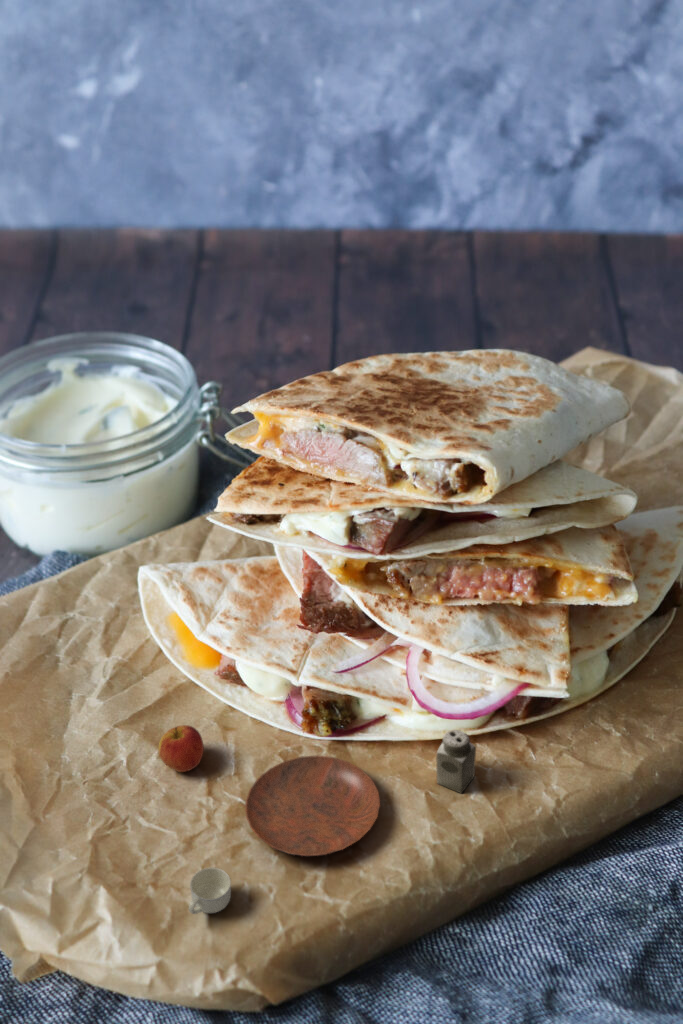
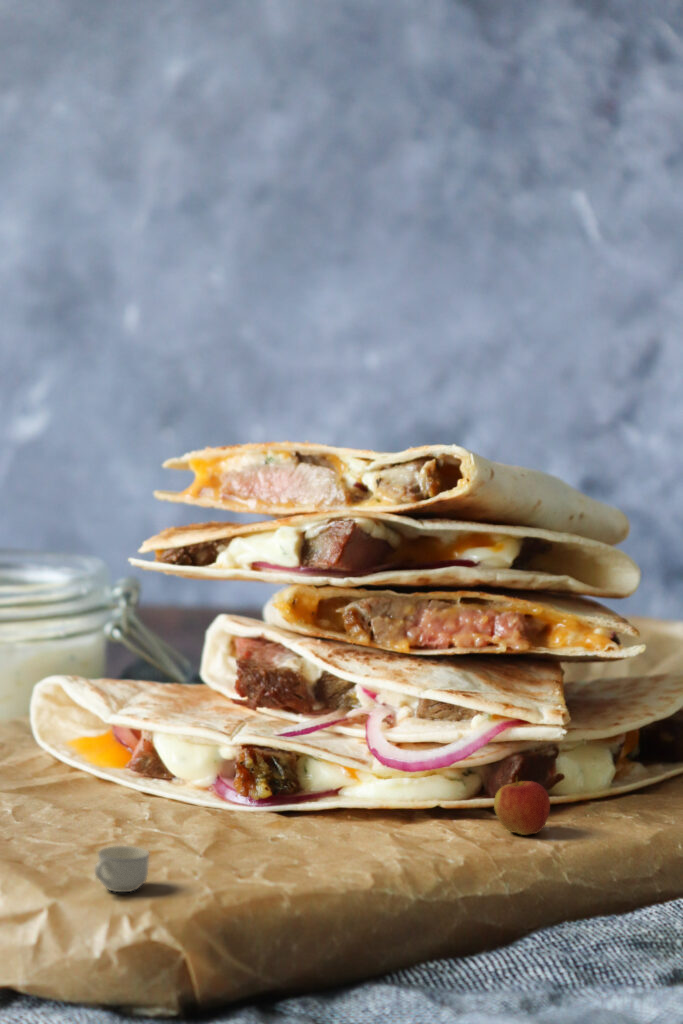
apple: present [158,725,204,772] -> present [494,776,550,835]
salt shaker: present [436,730,476,793] -> none [406,766,454,842]
bowl: present [245,756,380,856] -> none [170,811,337,863]

